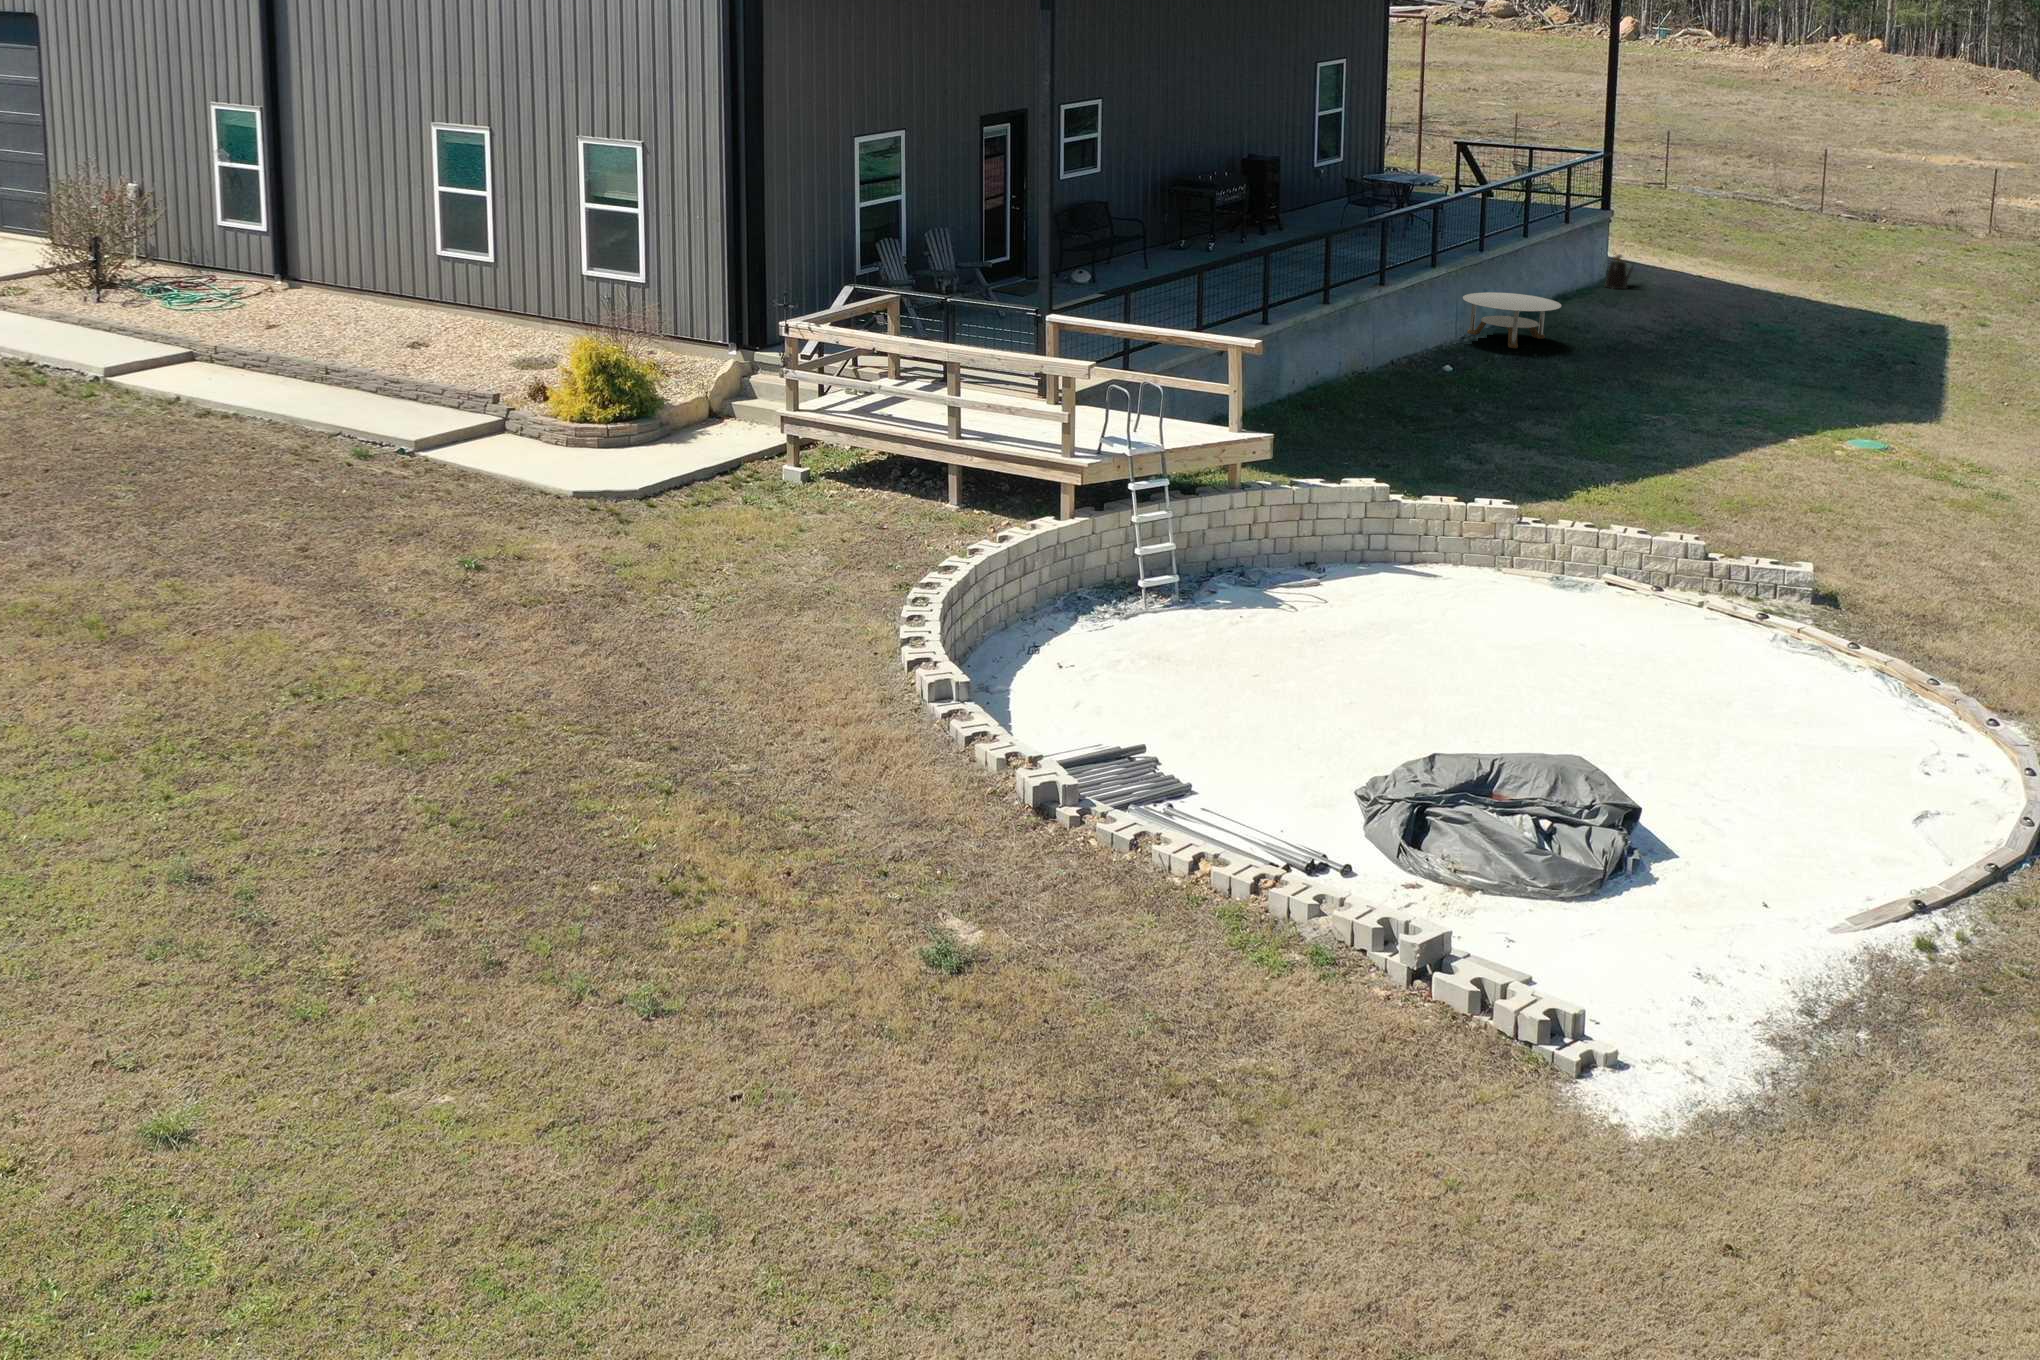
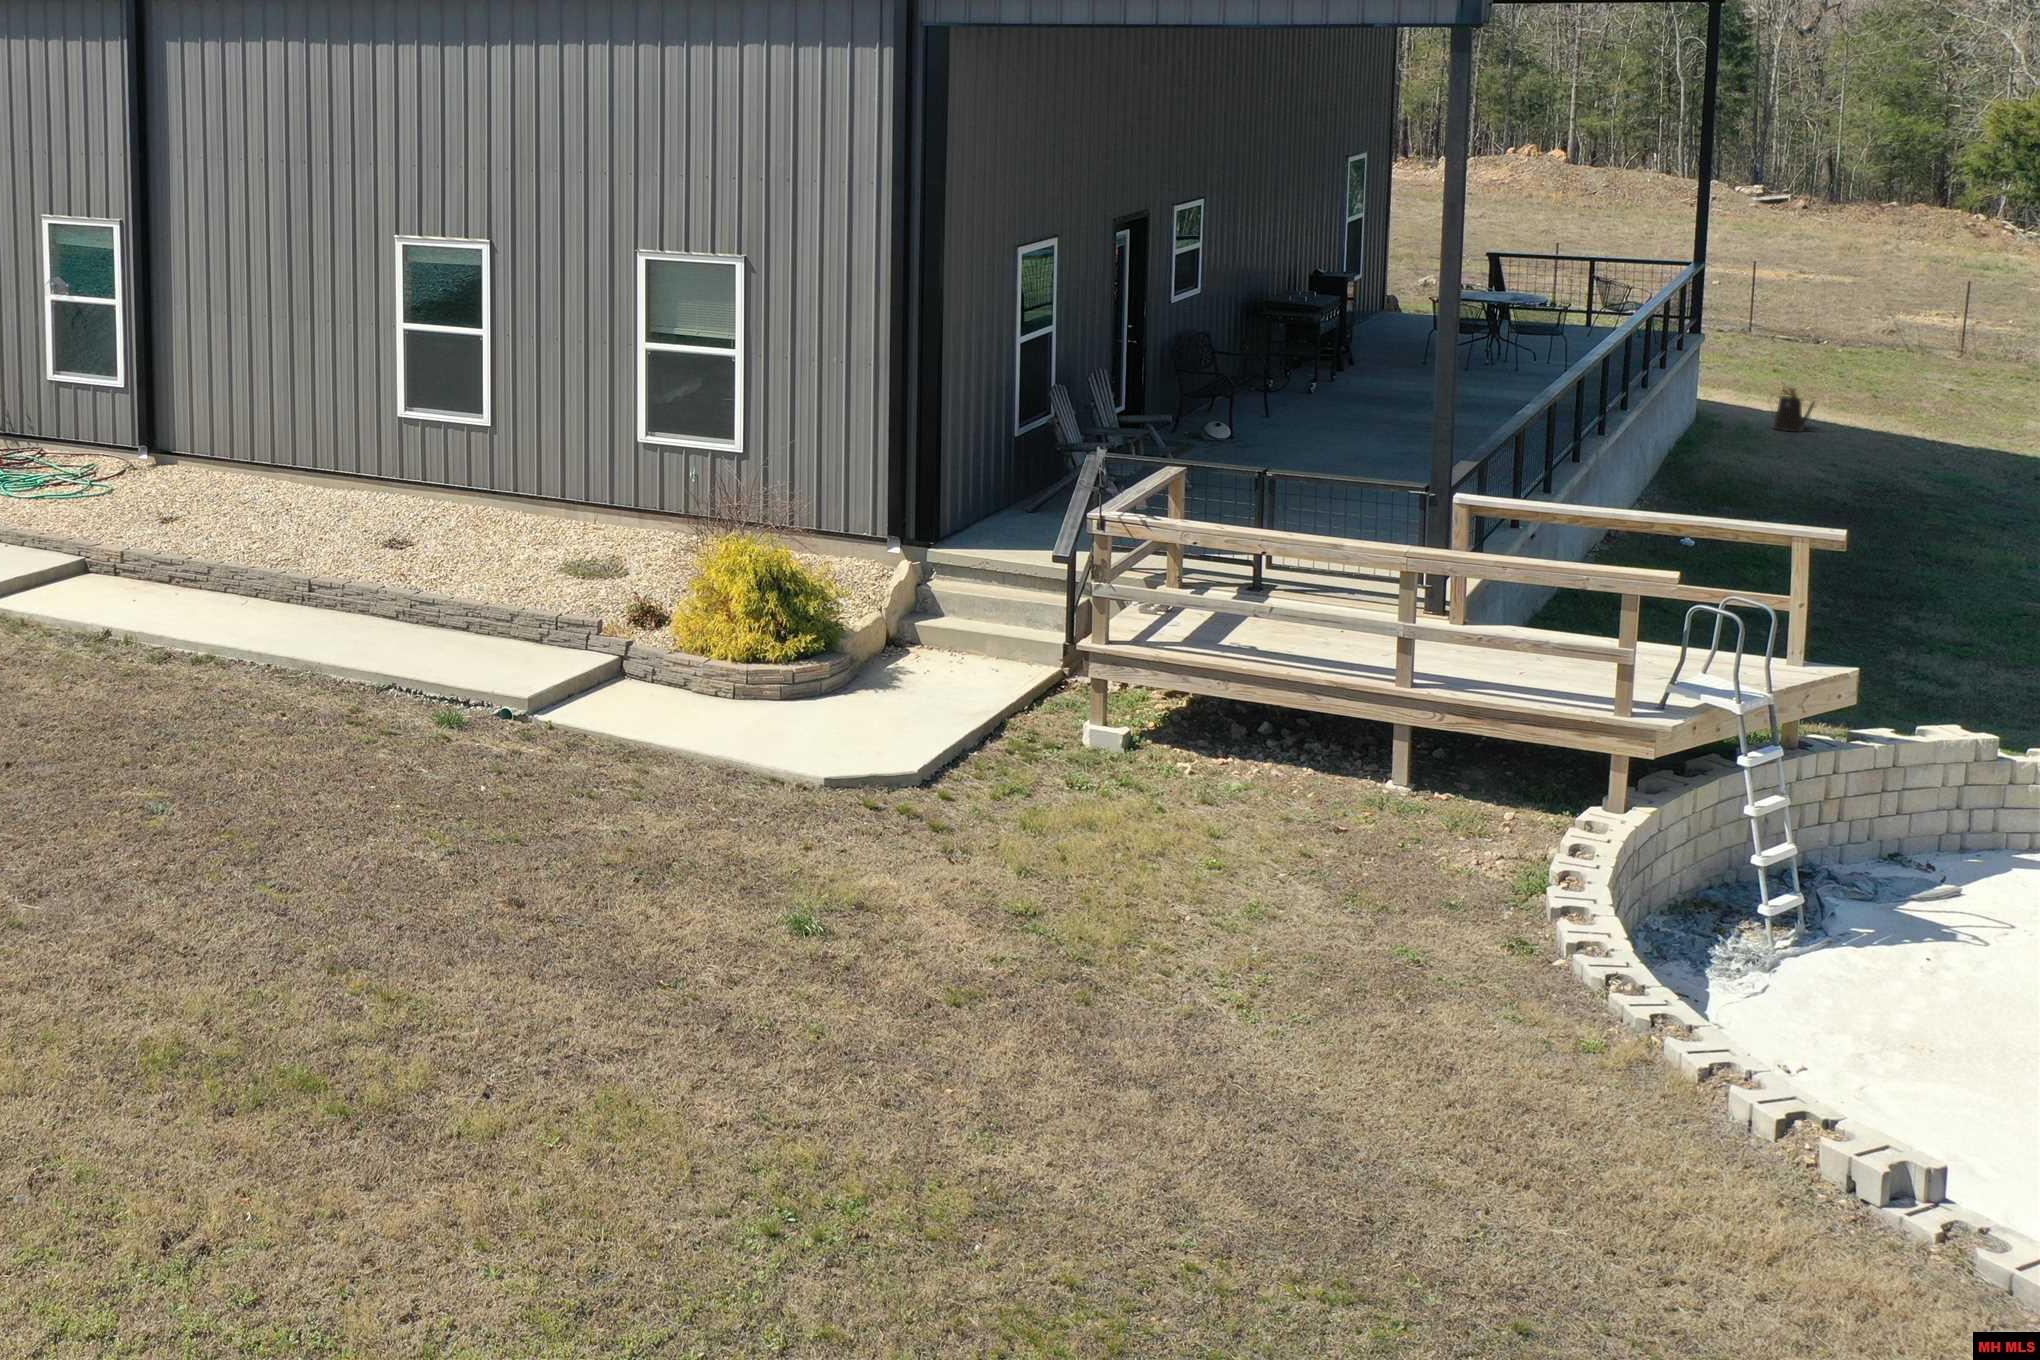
round table: present [1463,292,1561,348] -> none [1700,441,1844,515]

